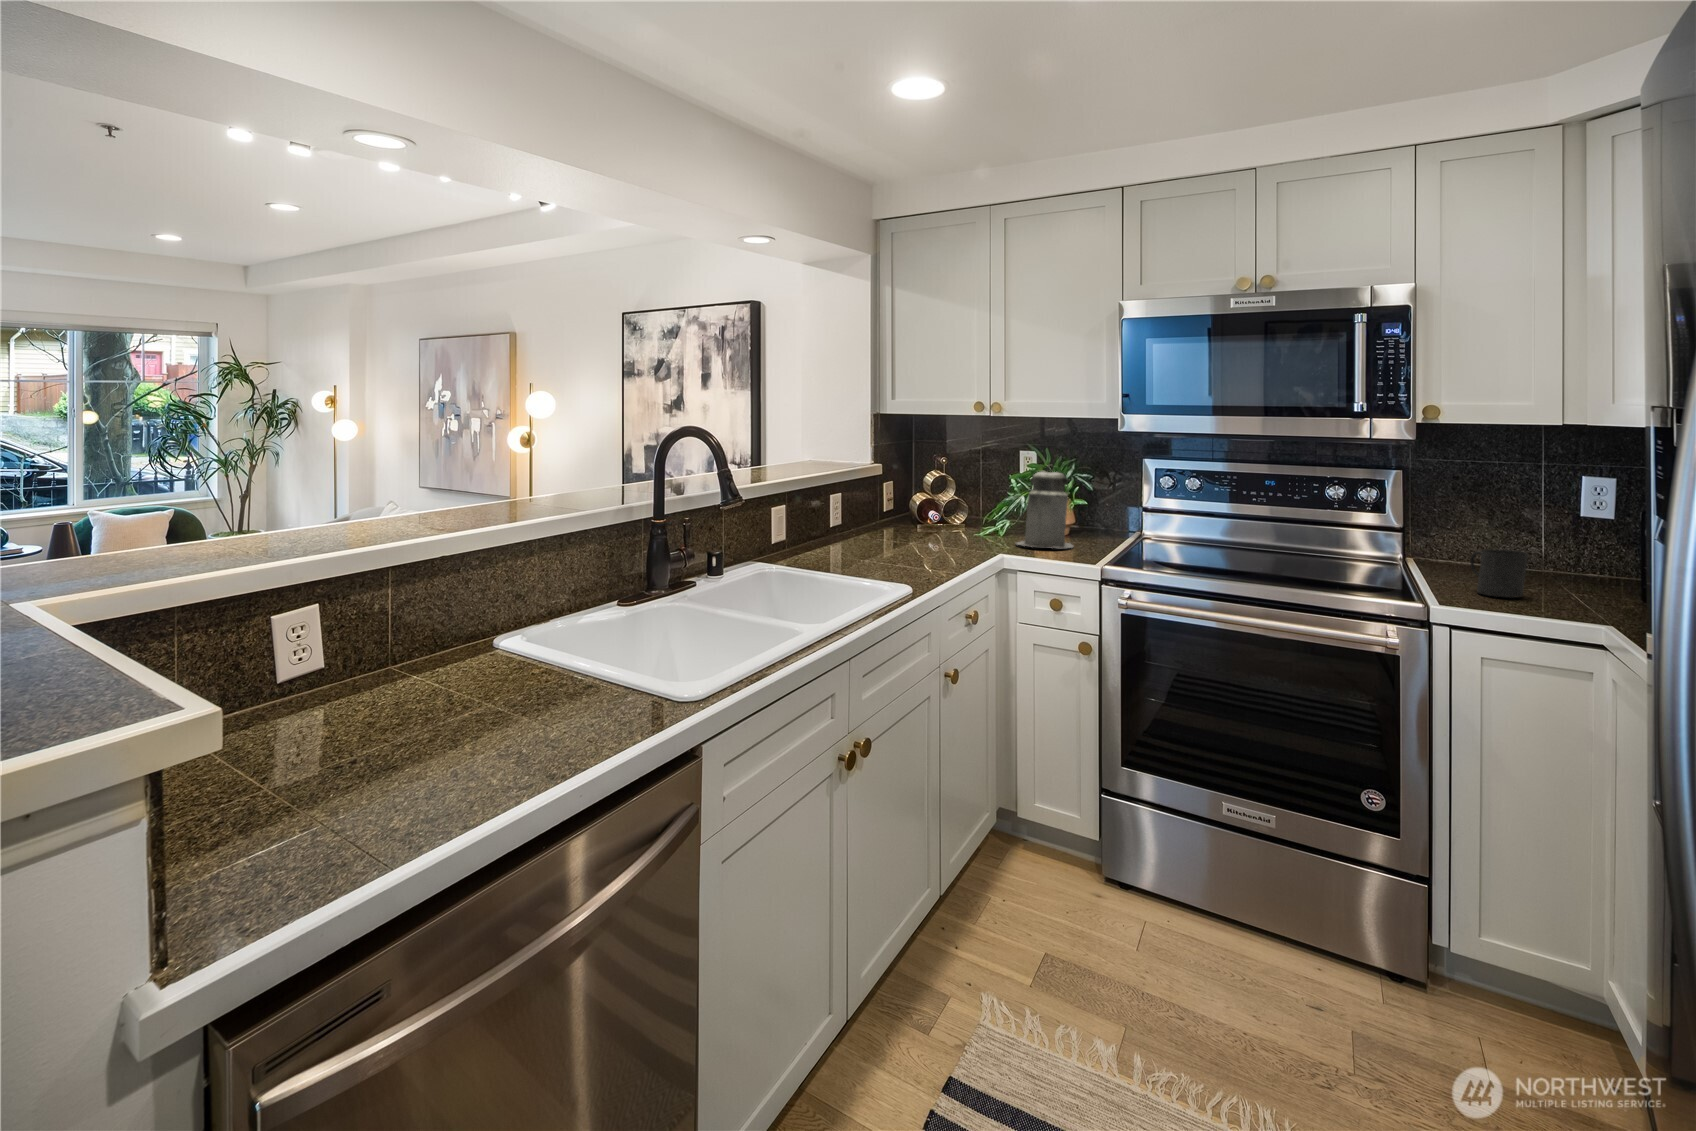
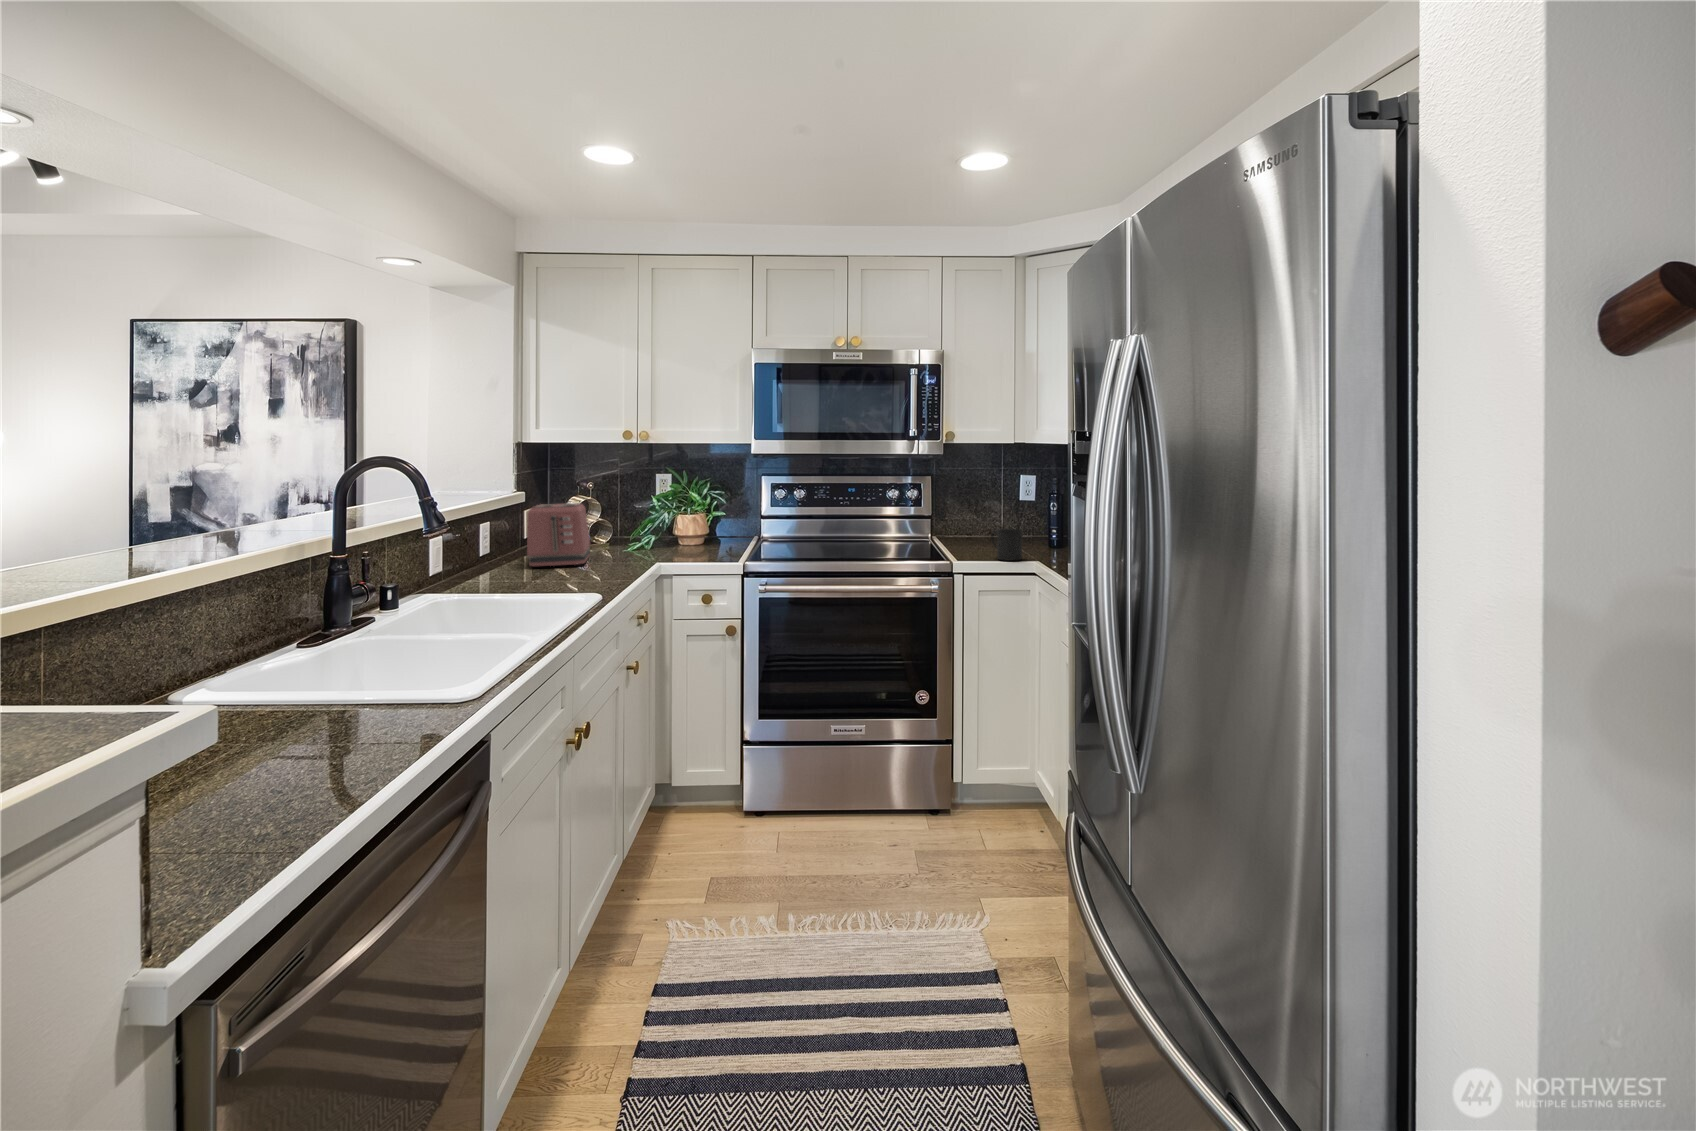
canister: present [1017,465,1073,548] -> none [667,484,718,556]
toaster: none [867,480,939,546] -> present [527,503,590,566]

